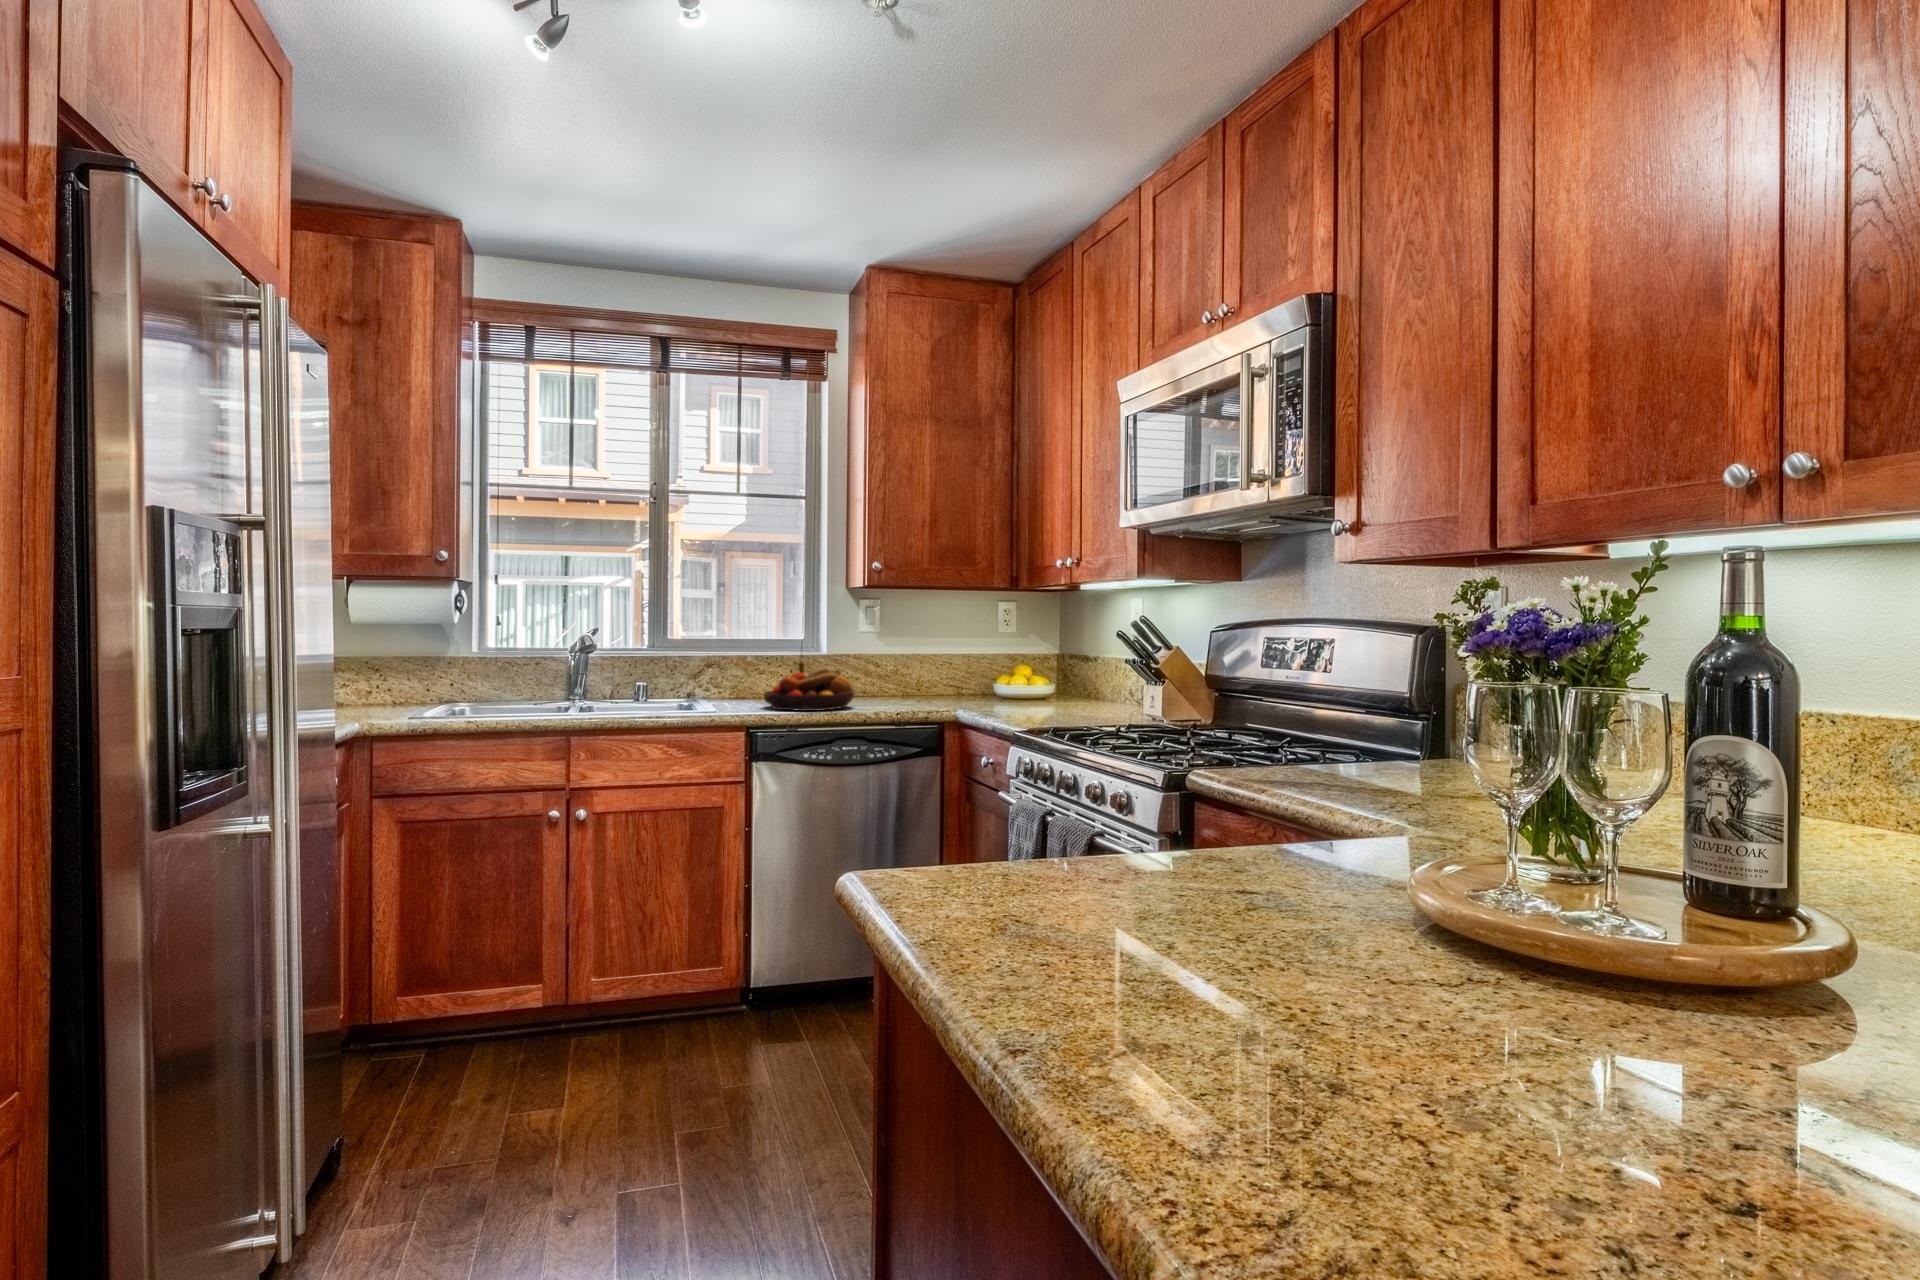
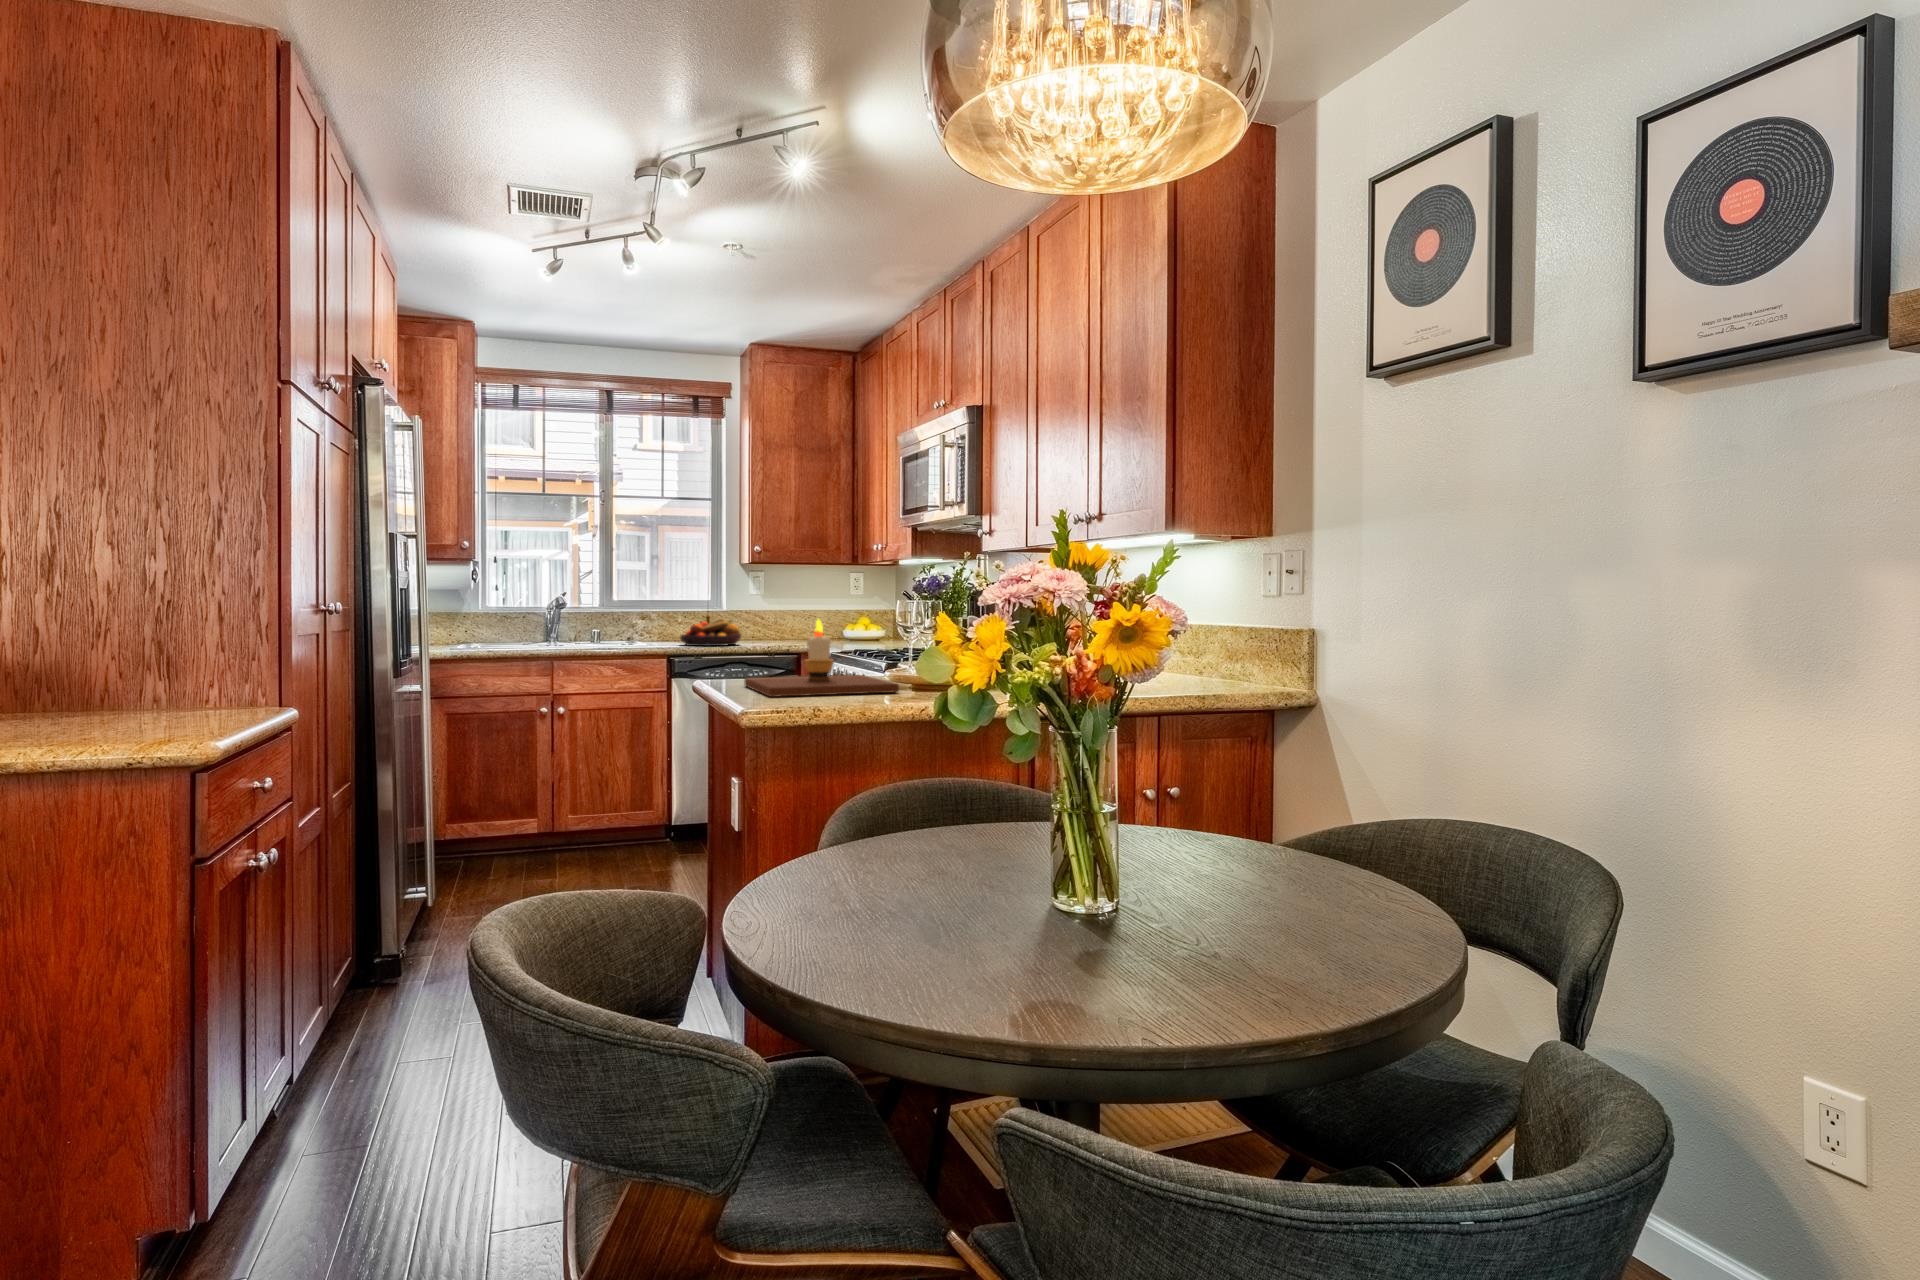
candle: none [993,737,1557,1057] -> present [744,619,899,697]

